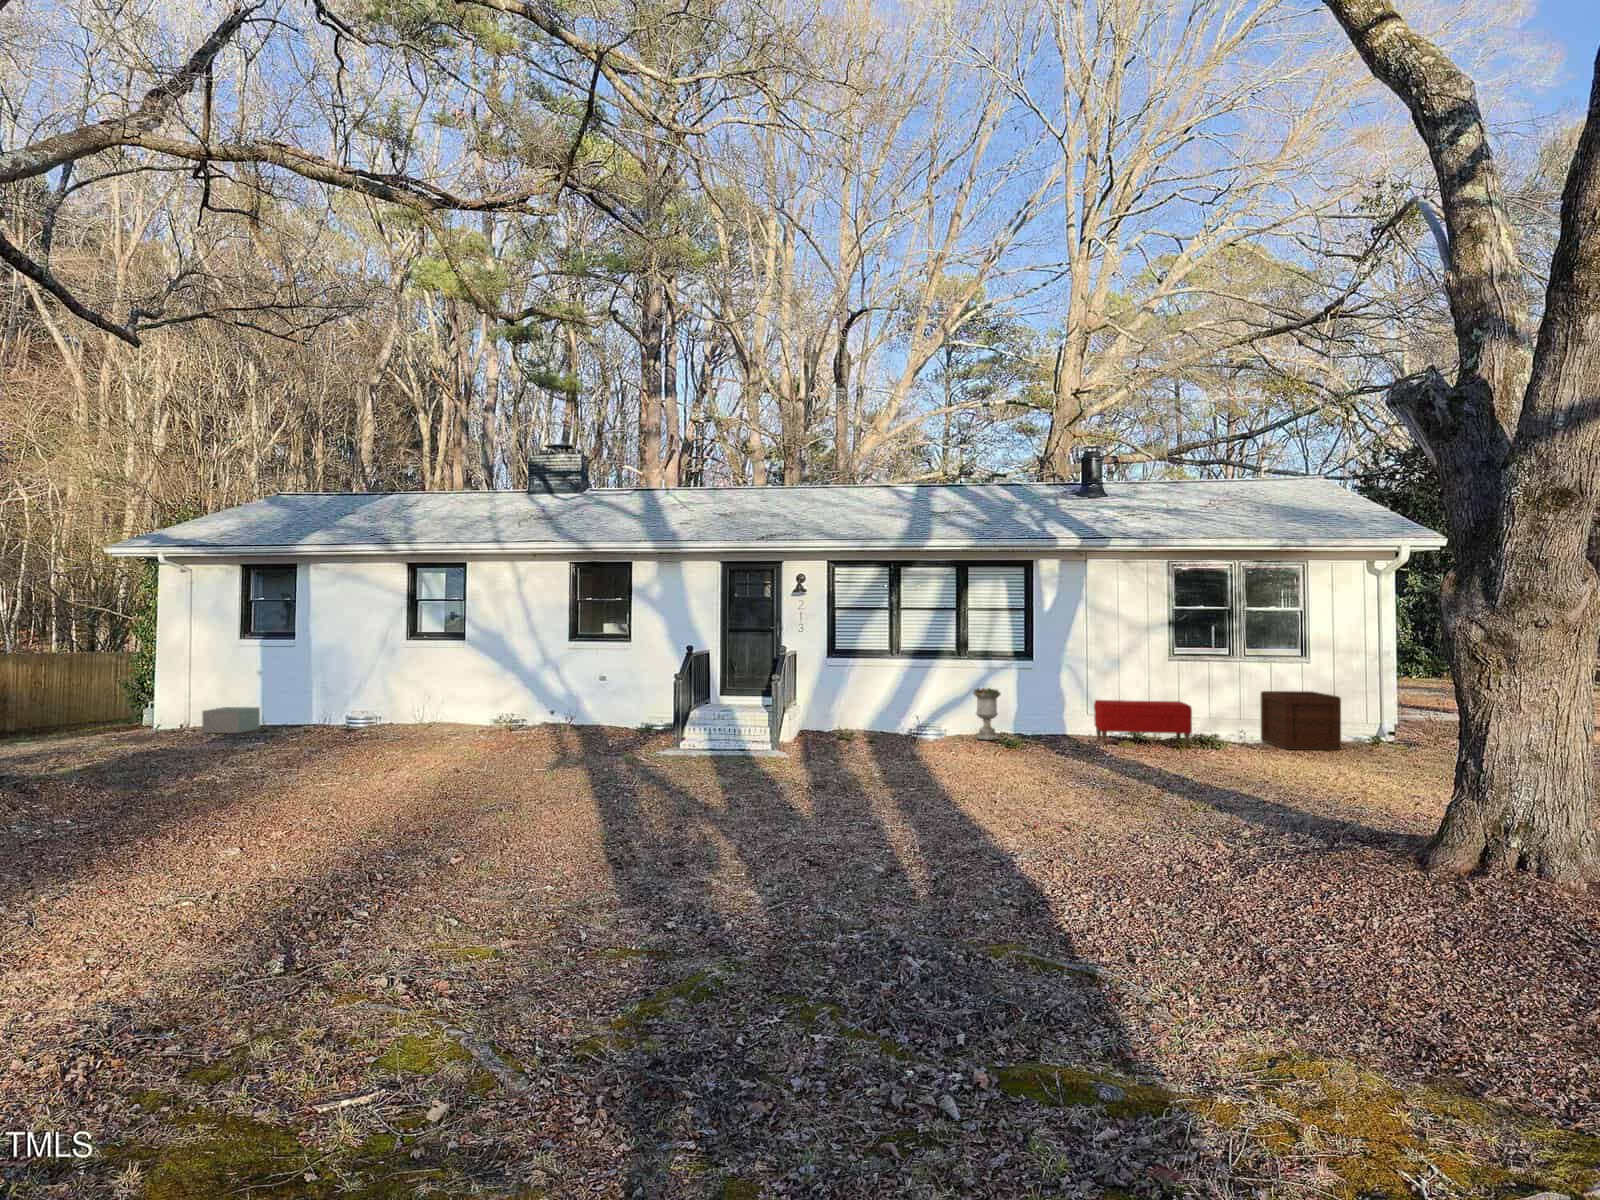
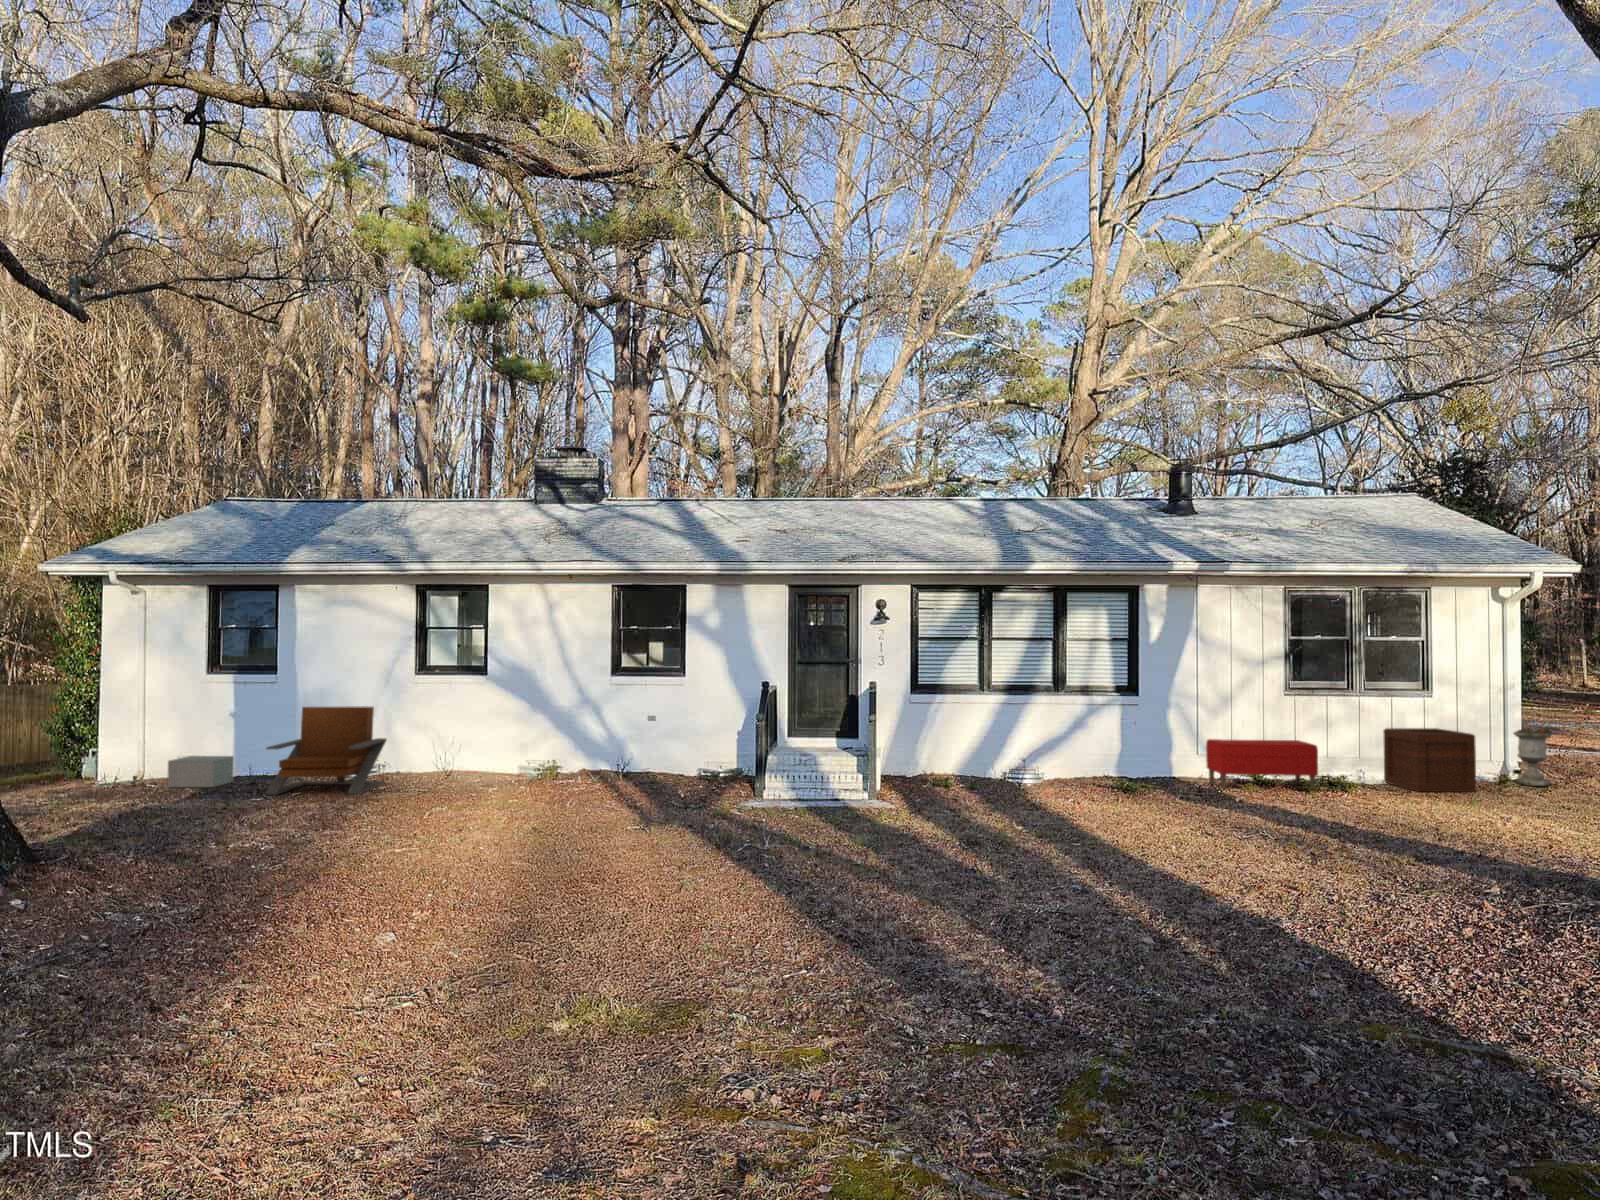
lounge chair: none [273,666,382,740] -> present [266,706,386,795]
planter: present [973,688,1001,740] -> present [1514,727,1552,786]

